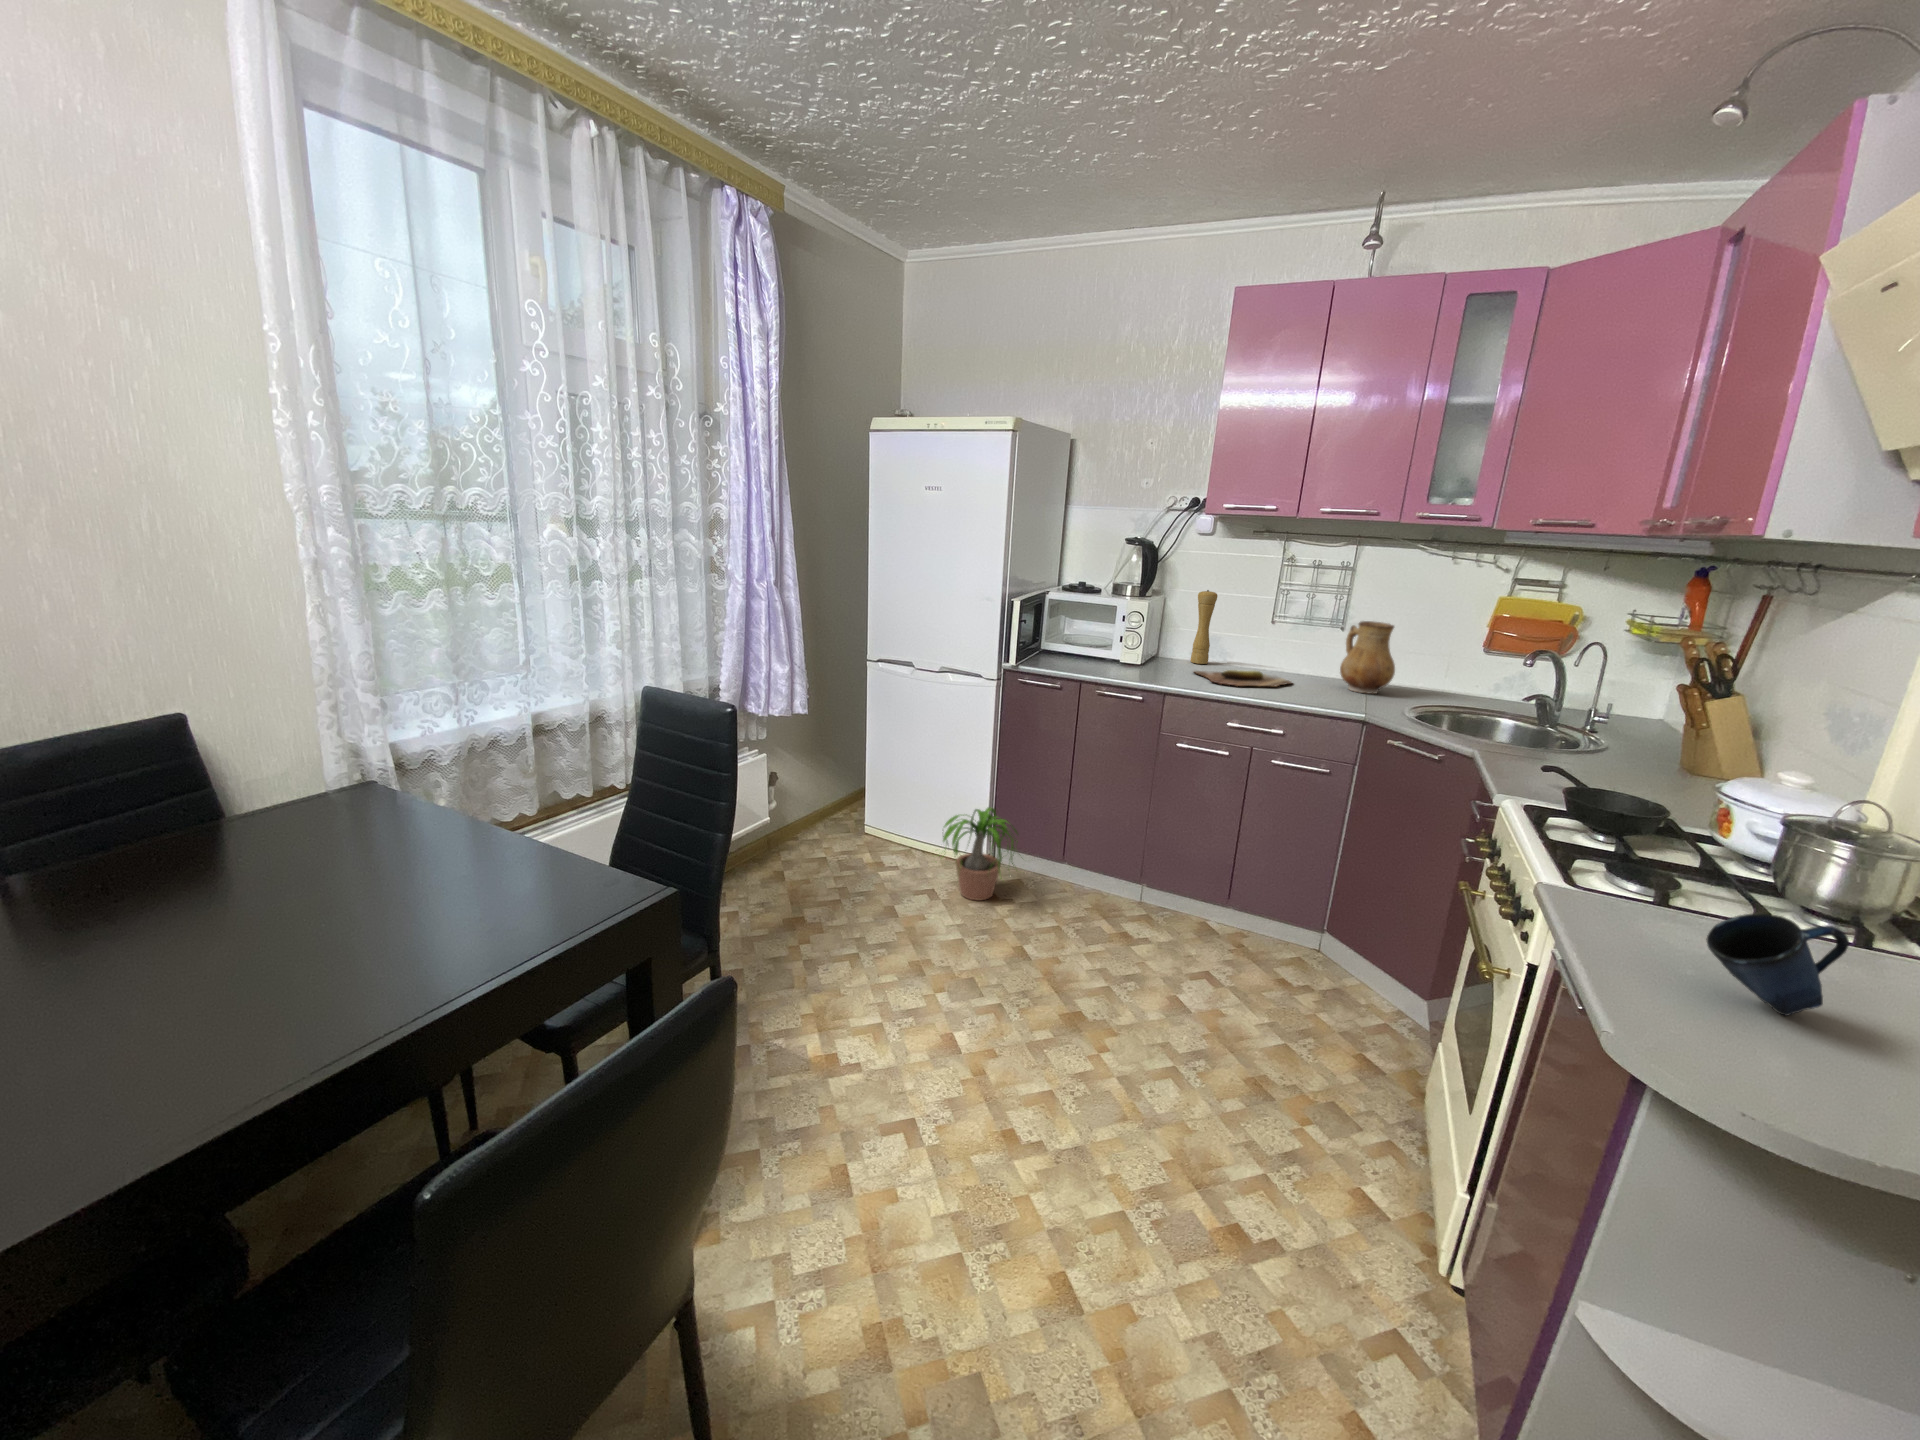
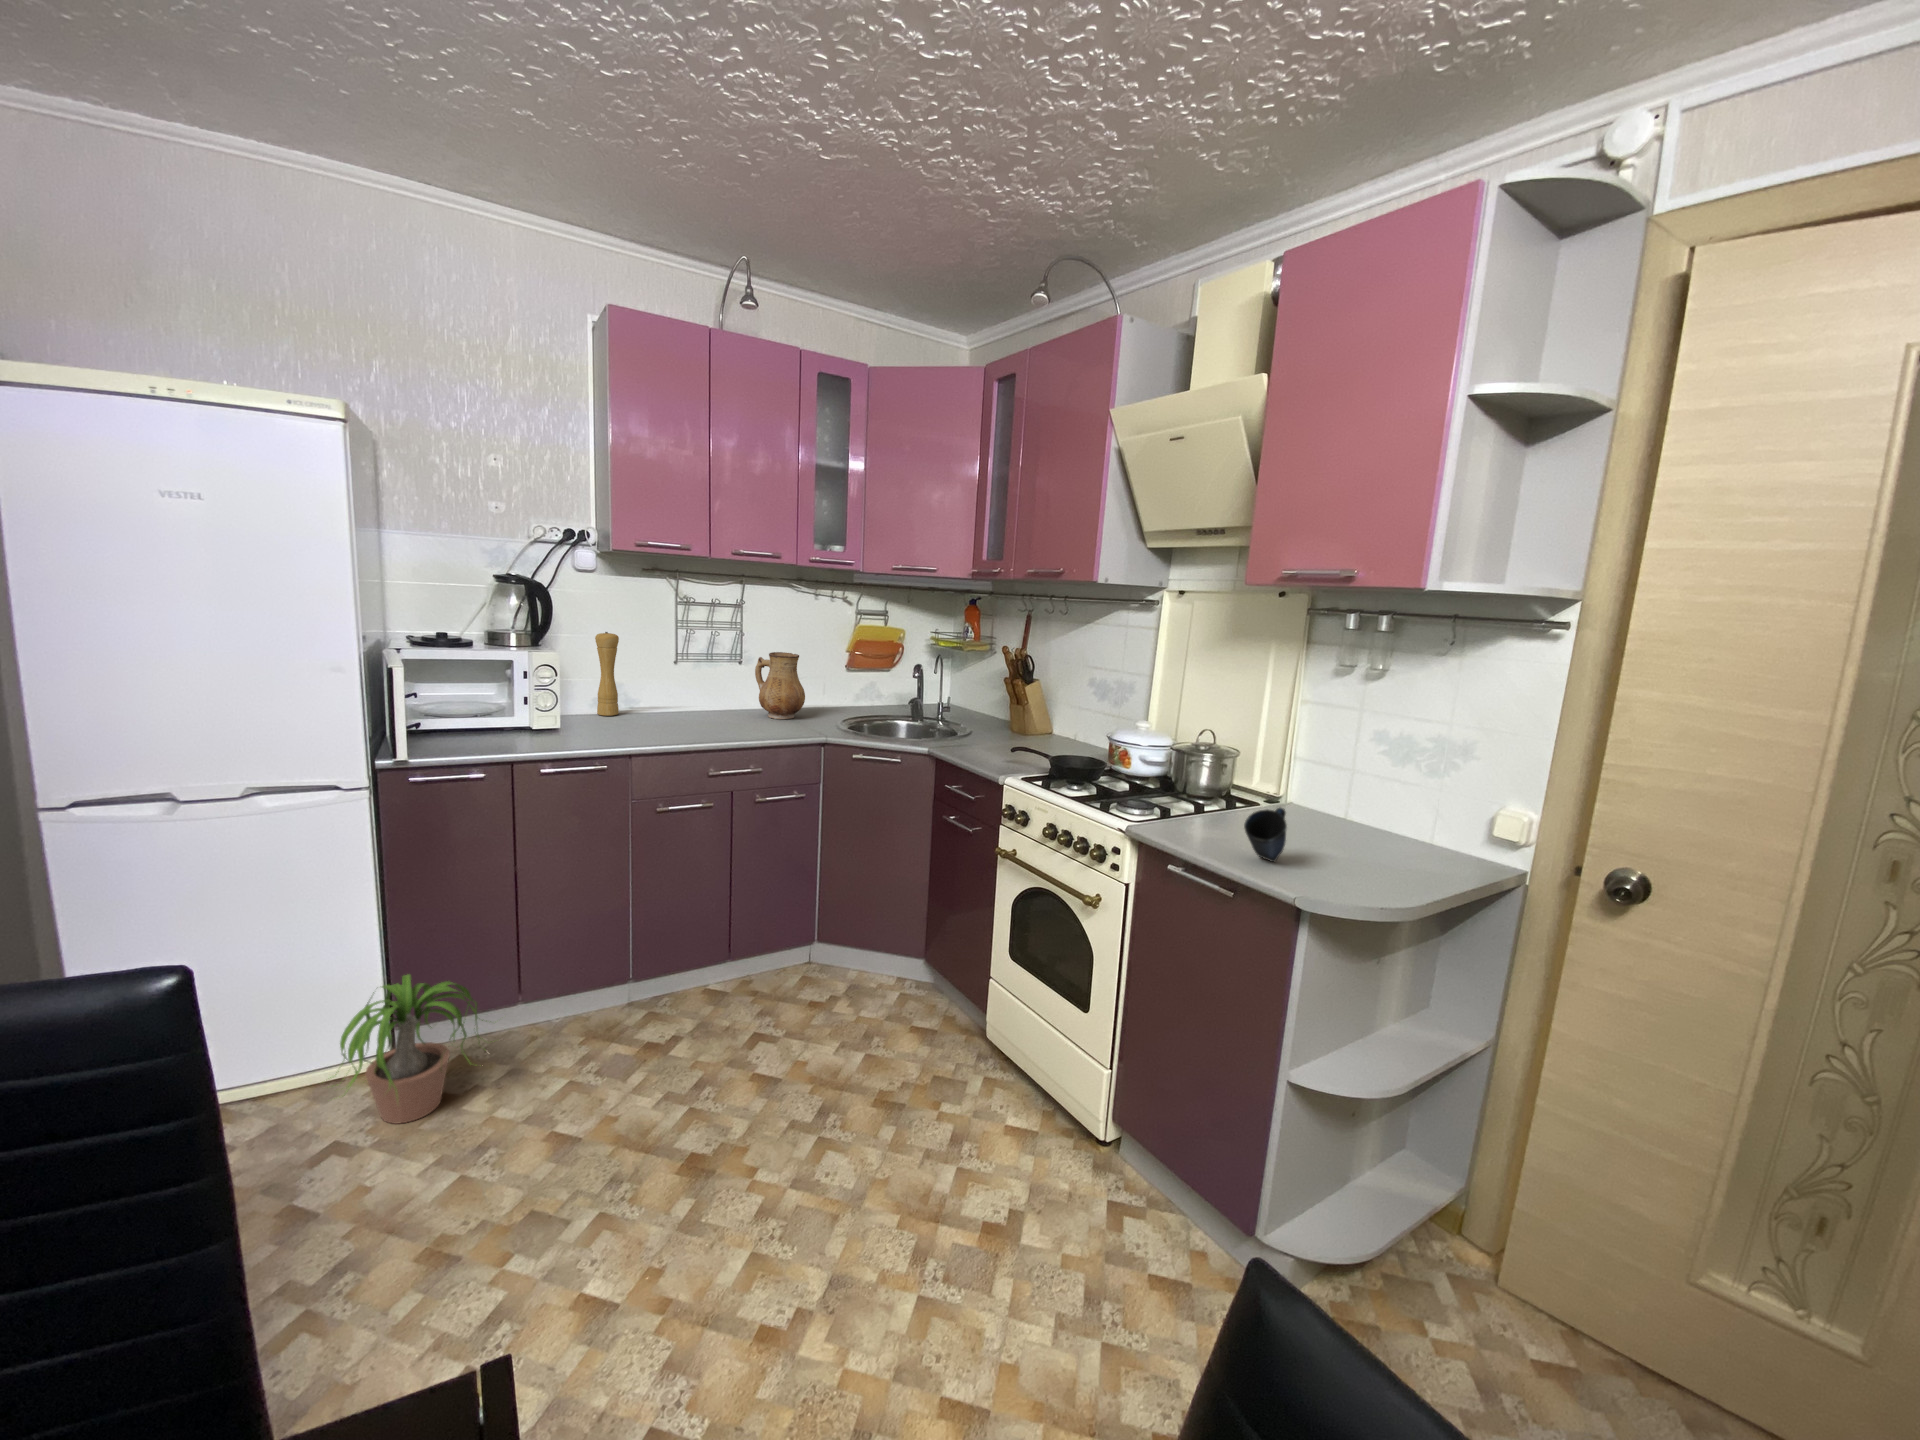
cutting board: present [1194,670,1292,687] -> none [624,714,726,734]

